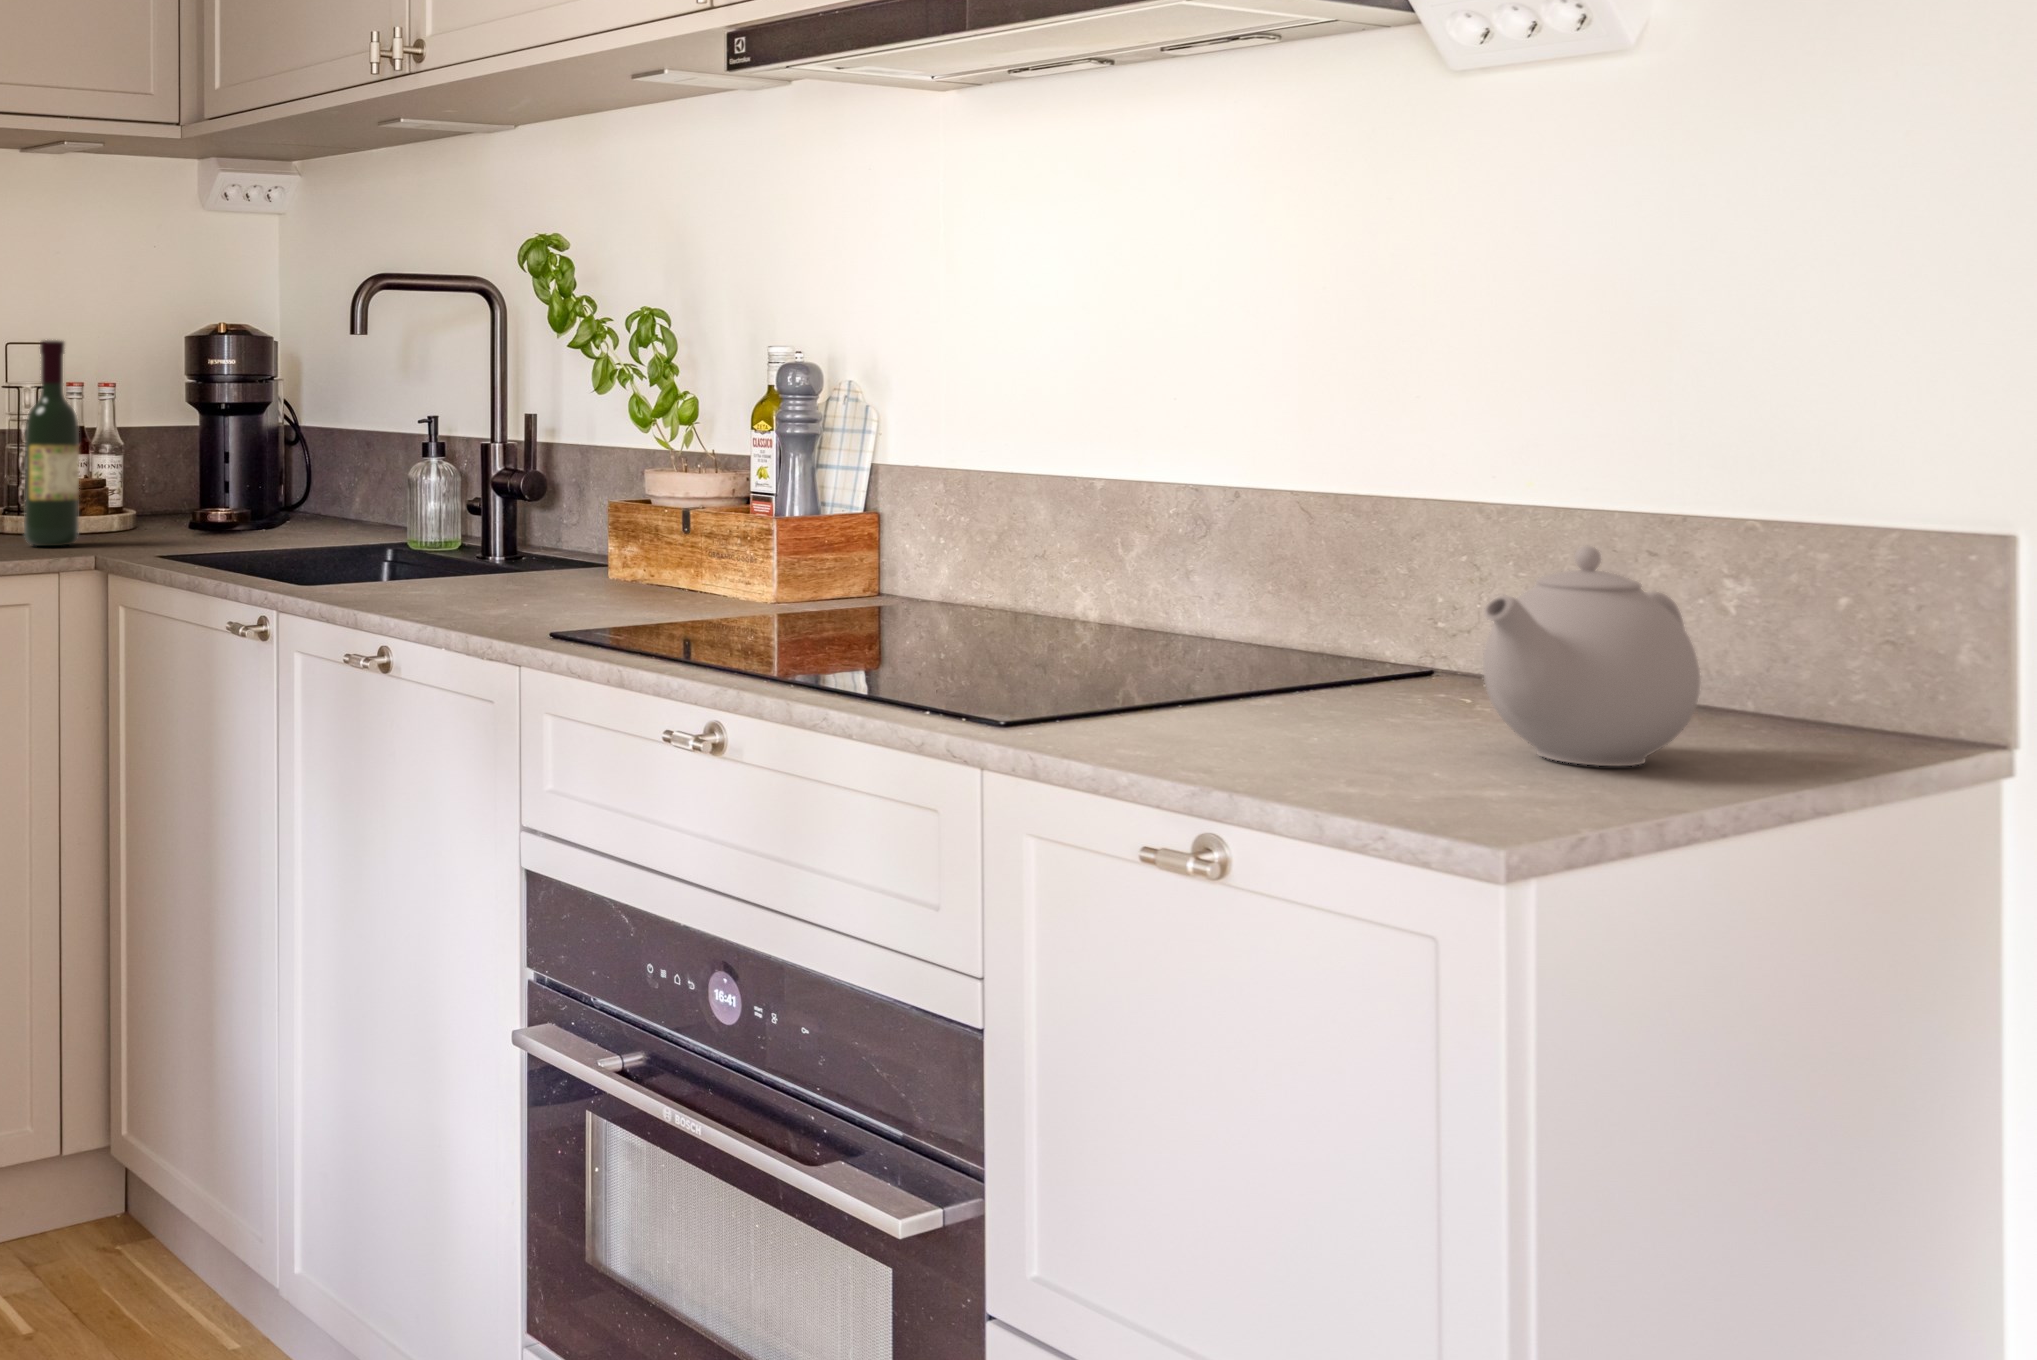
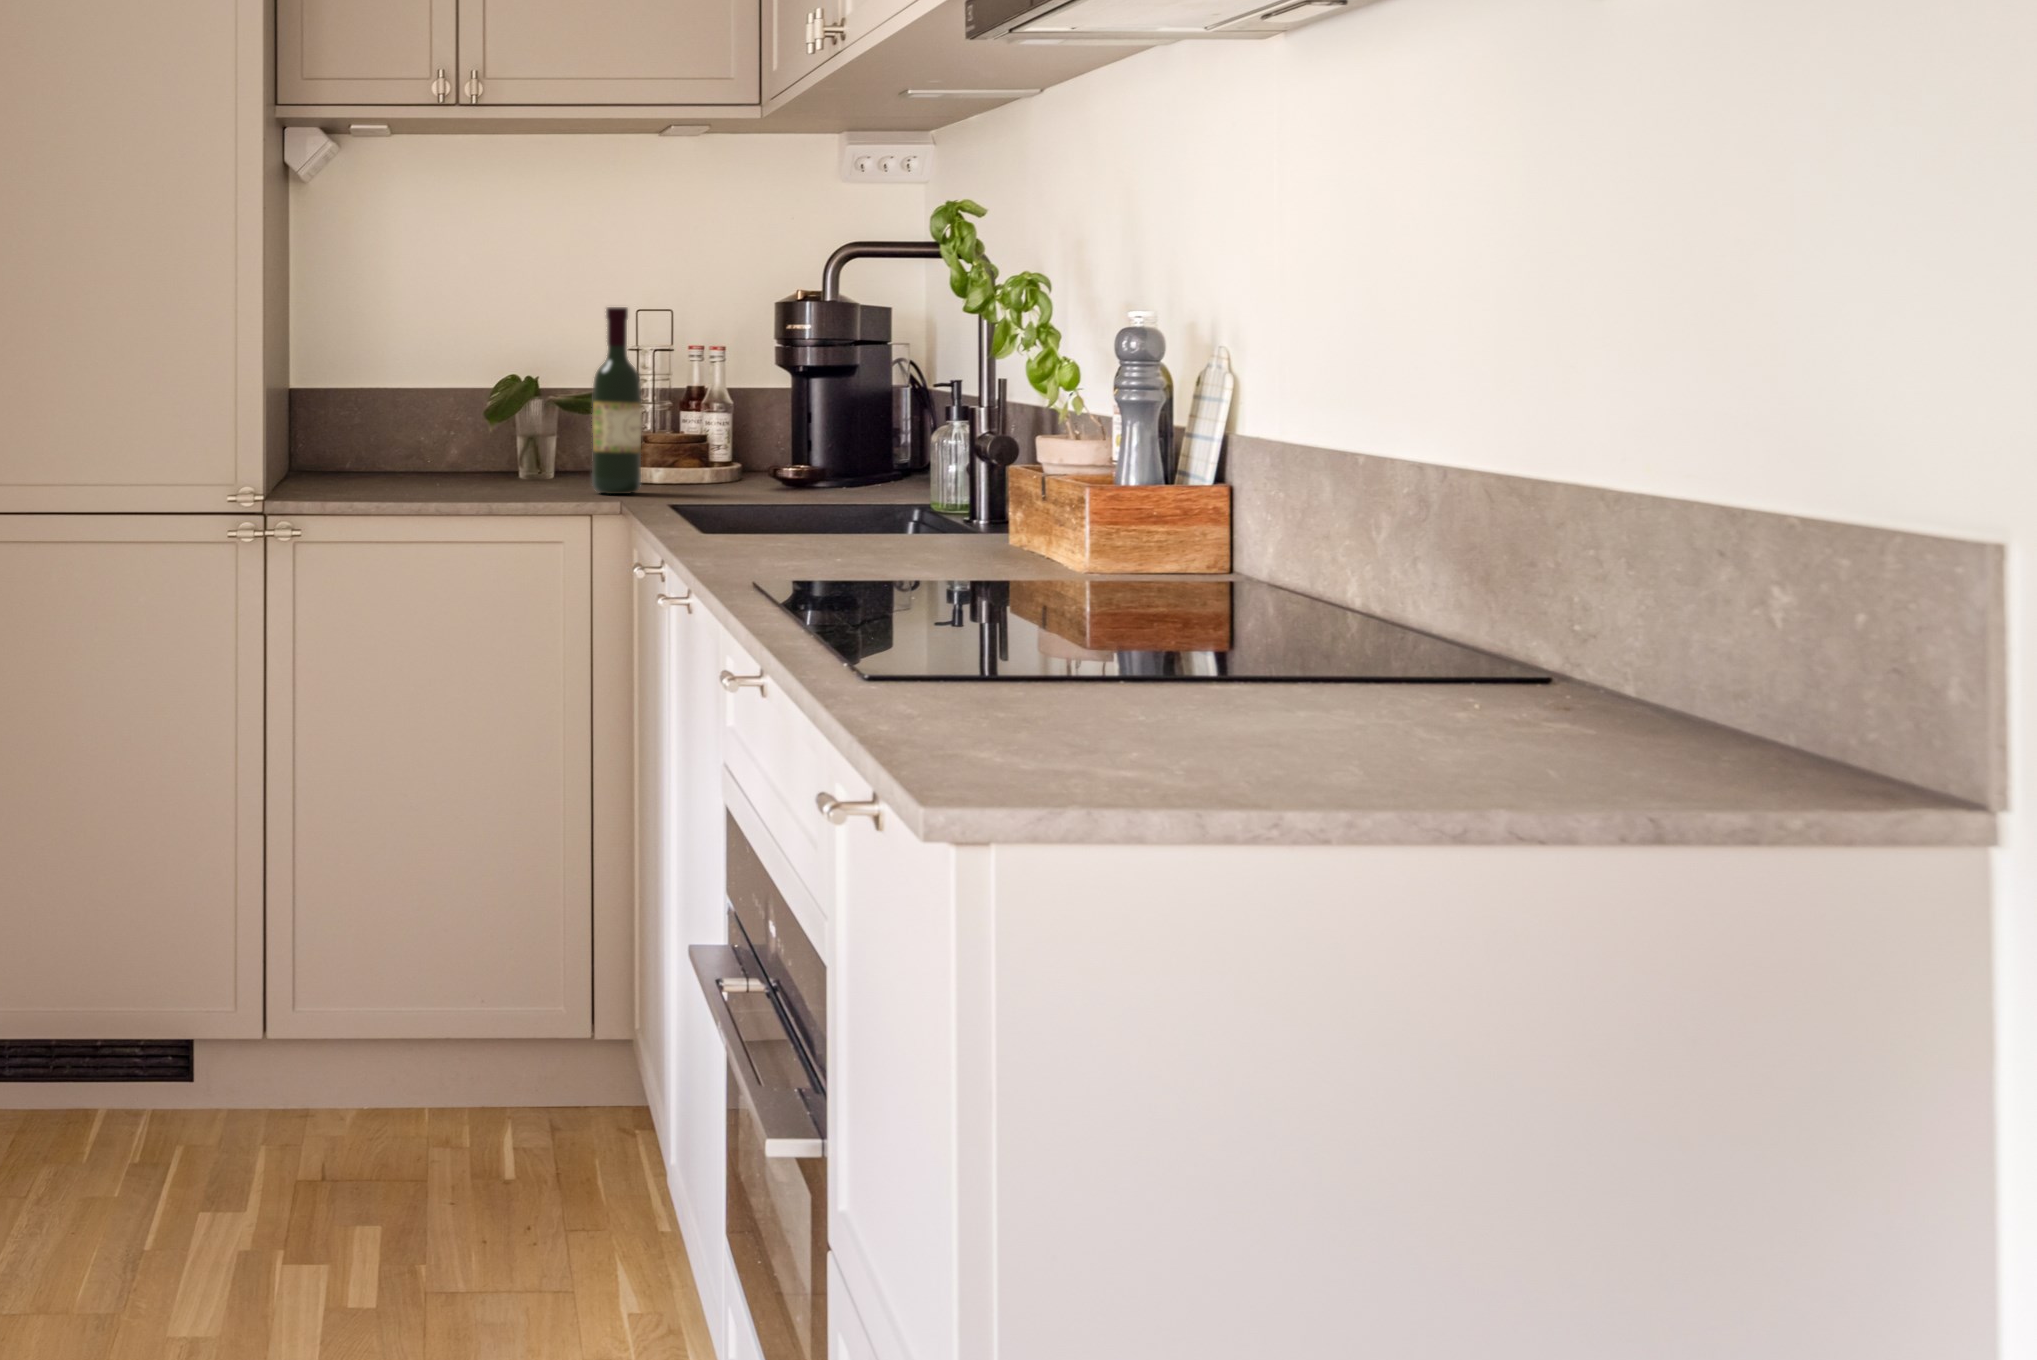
teapot: present [1483,546,1700,766] -> none [1144,537,1490,776]

